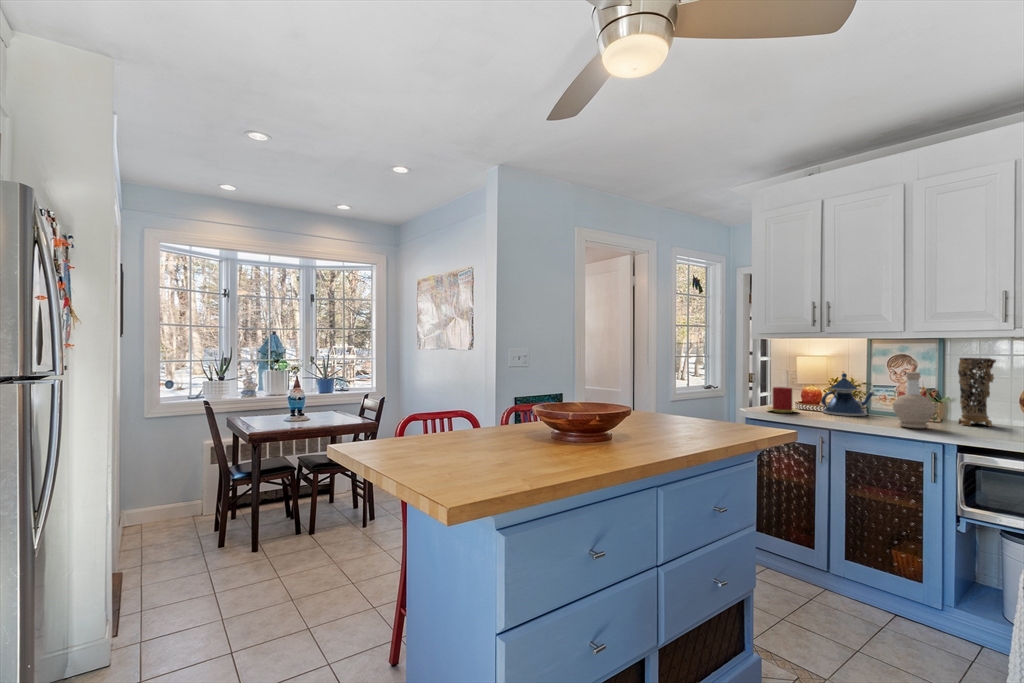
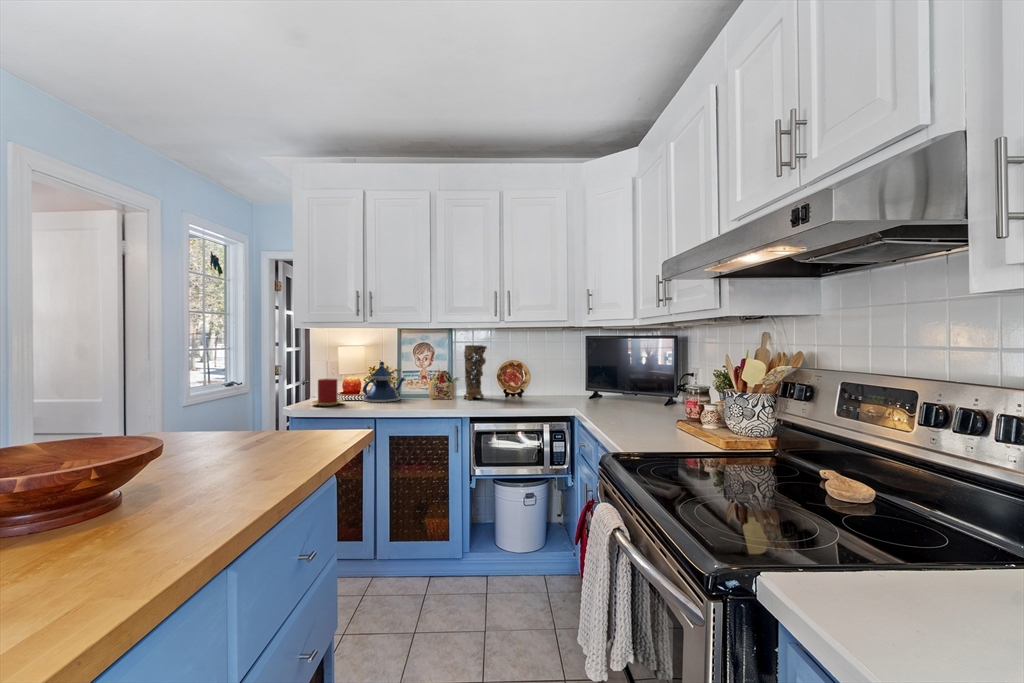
bottle: present [893,372,935,428] -> none [427,358,456,407]

